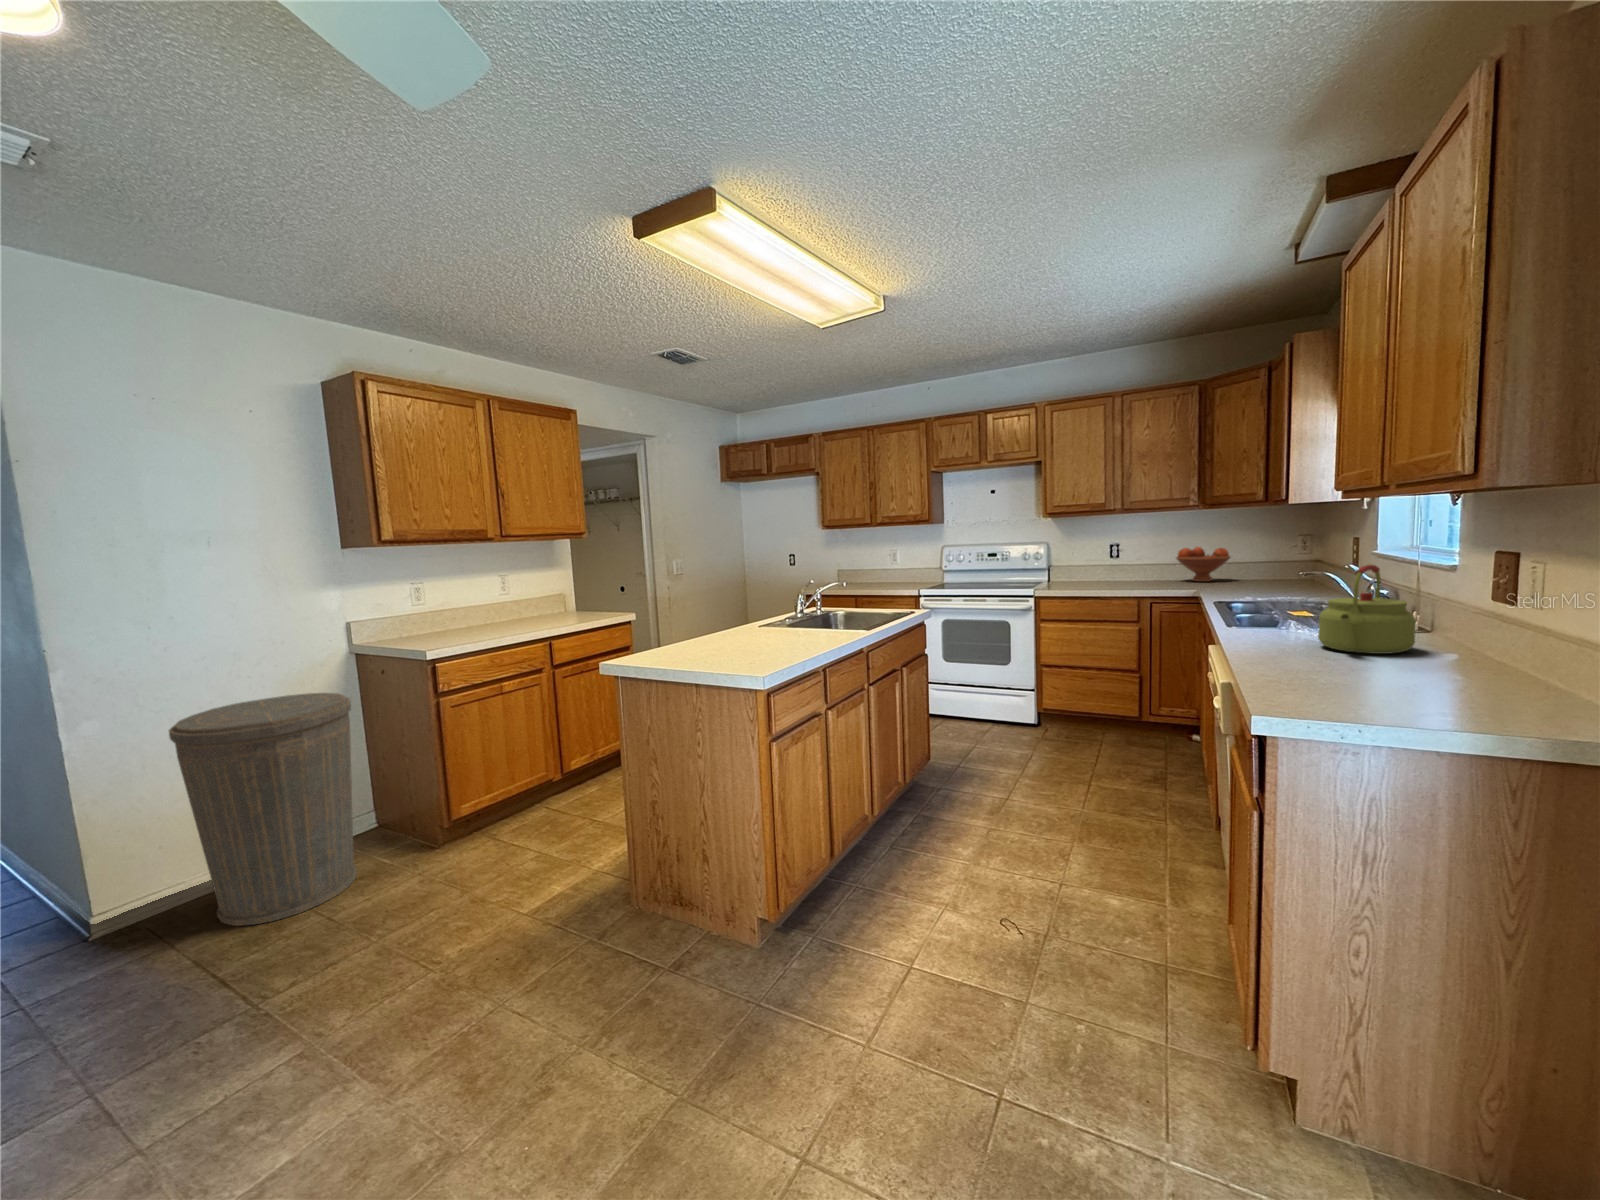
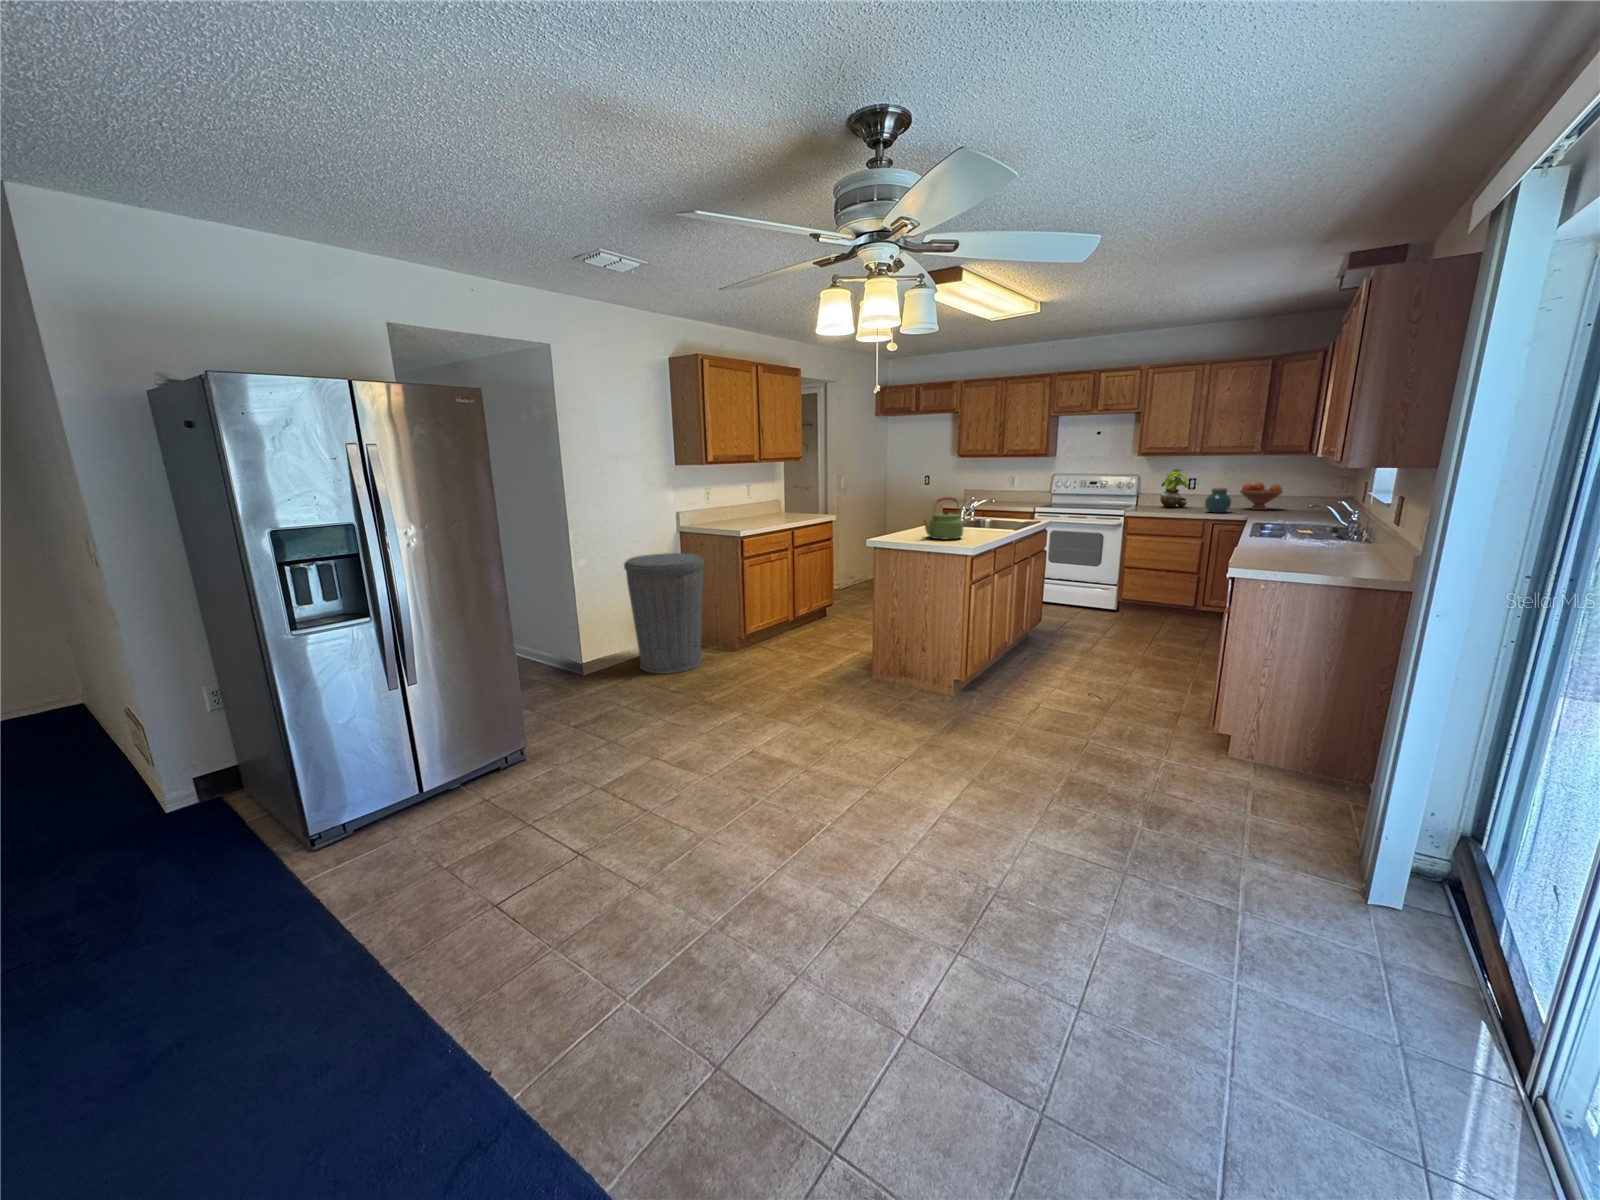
potted plant: none [1076,533,1112,583] -> present [1160,469,1189,508]
jar: none [1136,554,1170,588] -> present [1205,488,1231,513]
kettle: present [1318,565,1416,654] -> present [924,497,963,540]

